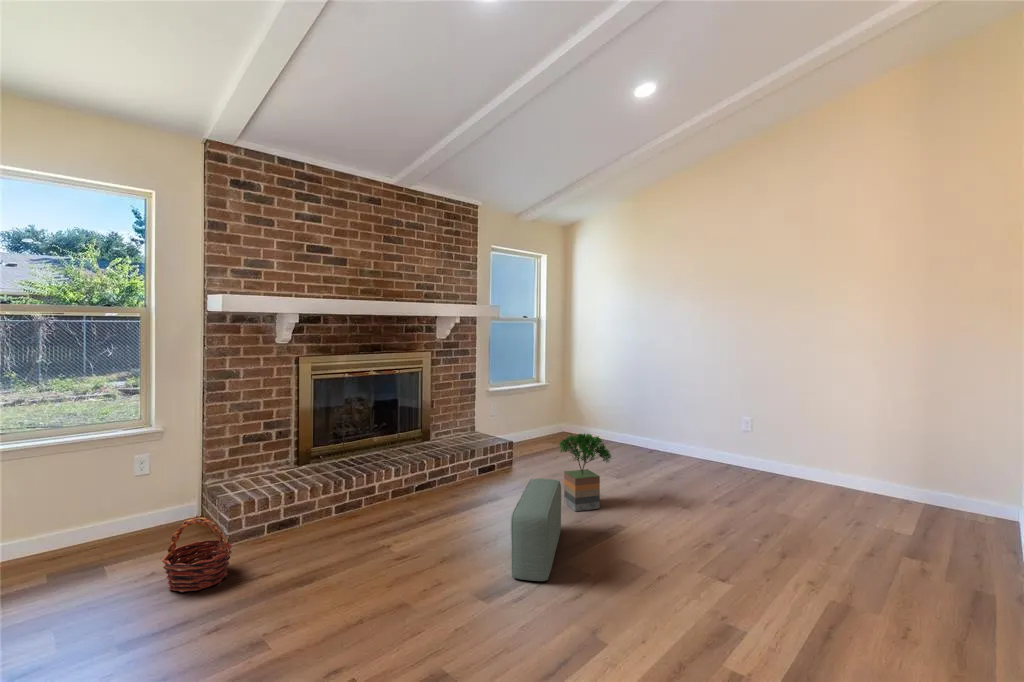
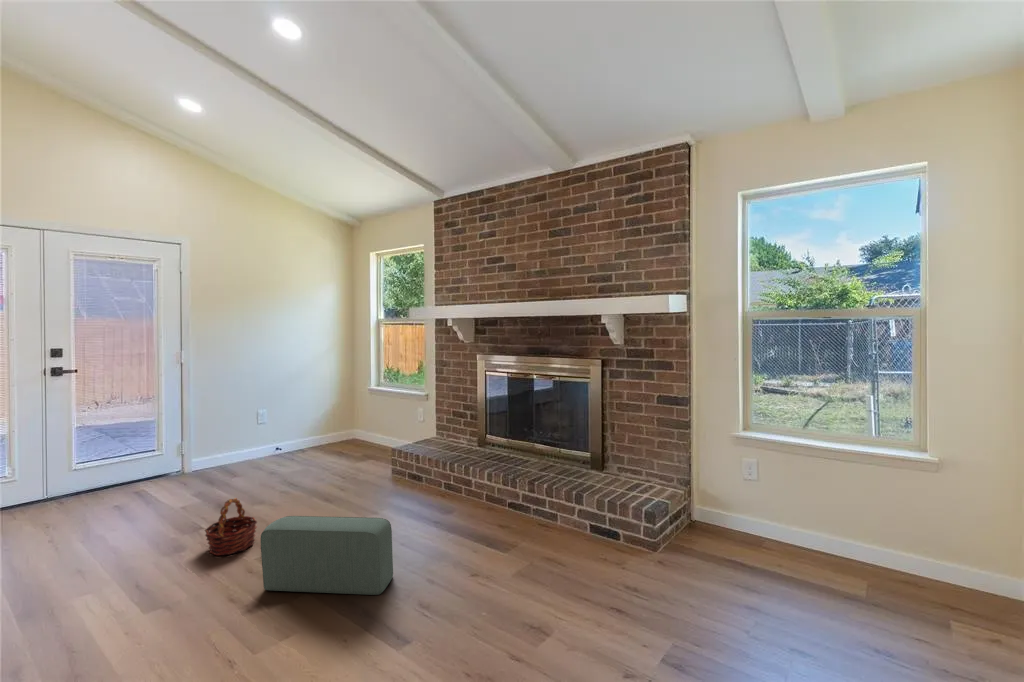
potted tree: present [559,434,611,511] -> none [423,500,506,627]
basket: present [162,517,232,592] -> present [205,498,257,555]

